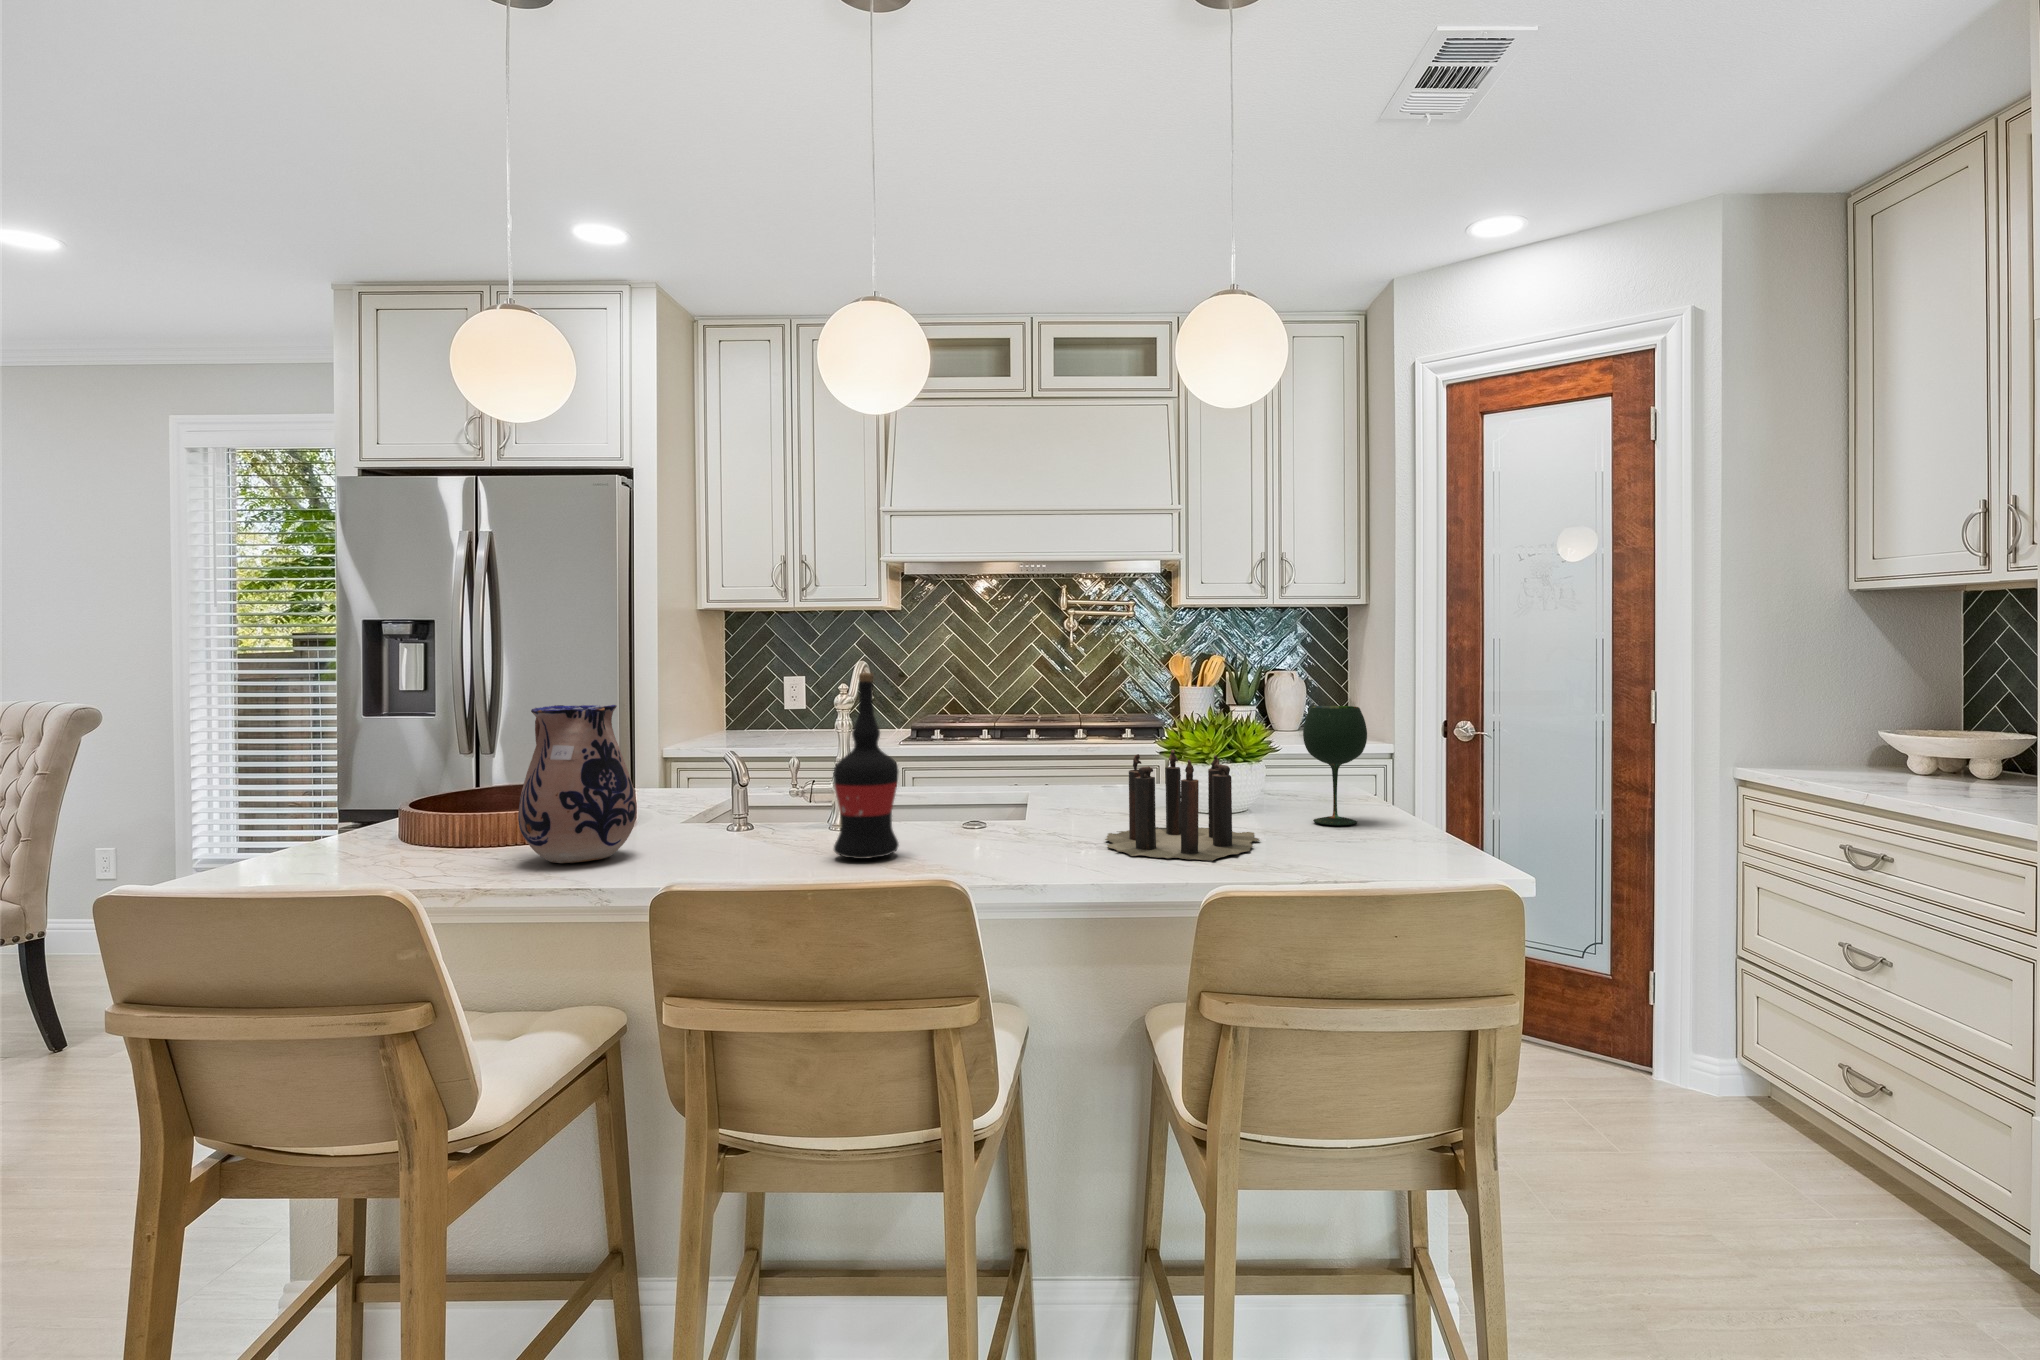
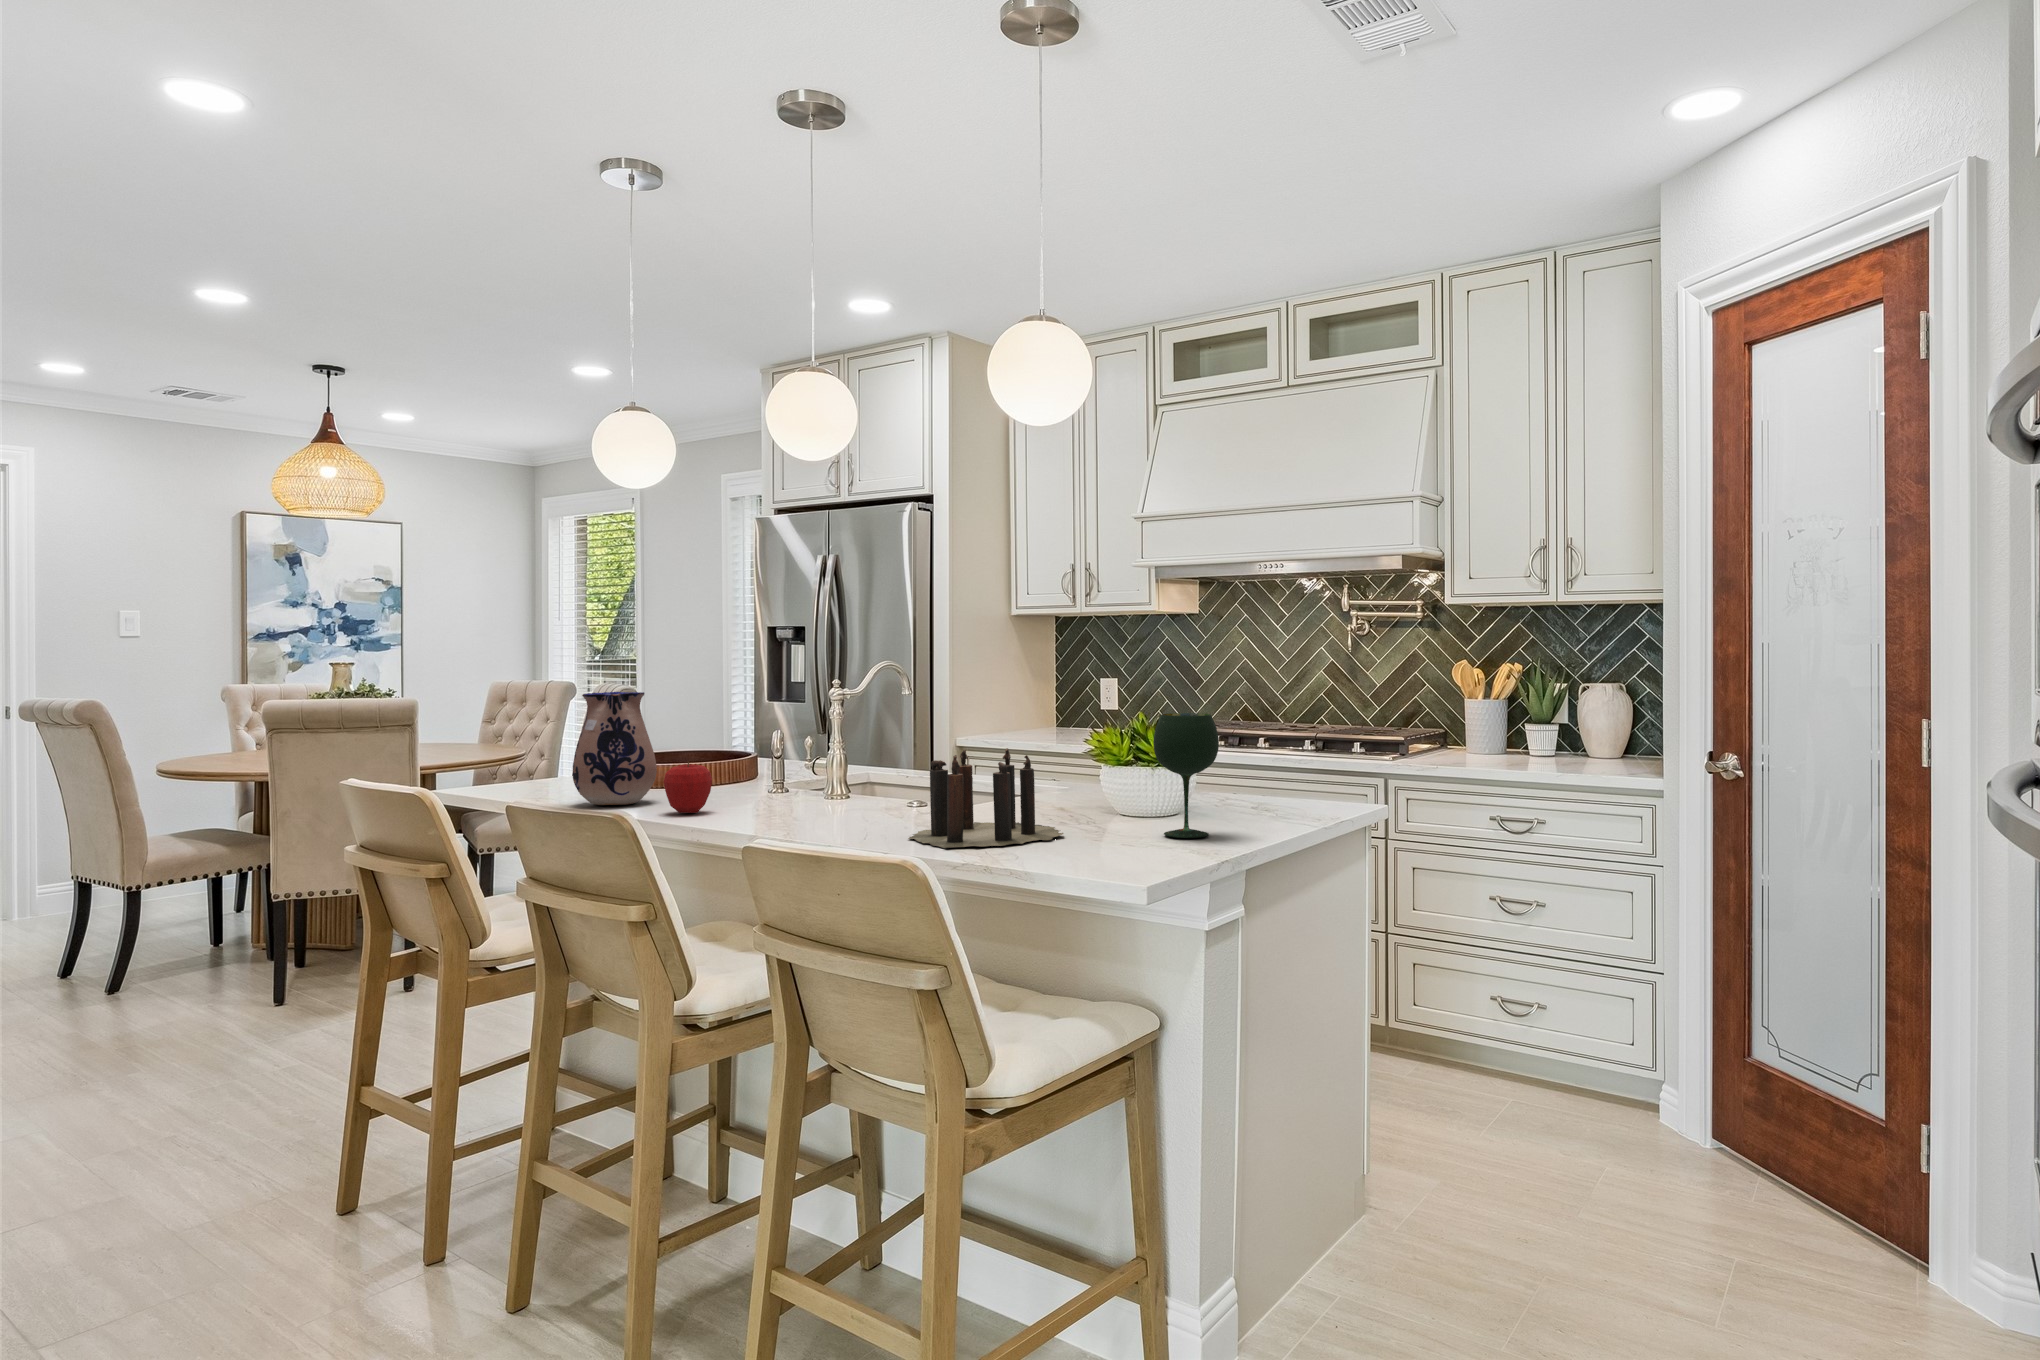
wine bottle: present [833,673,899,859] -> none [727,671,783,820]
apple: none [708,791,773,859] -> present [664,761,712,813]

